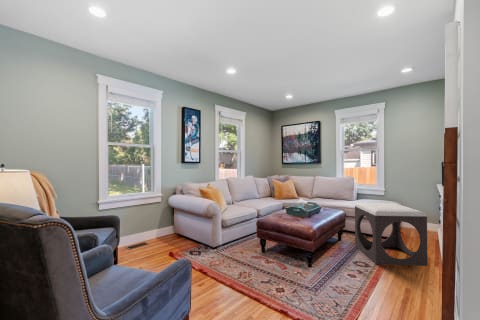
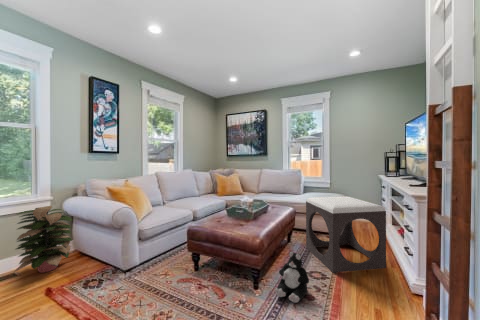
decorative plant: none [148,200,178,244] -> present [15,206,72,273]
plush toy: none [325,242,352,277] -> present [275,252,309,303]

